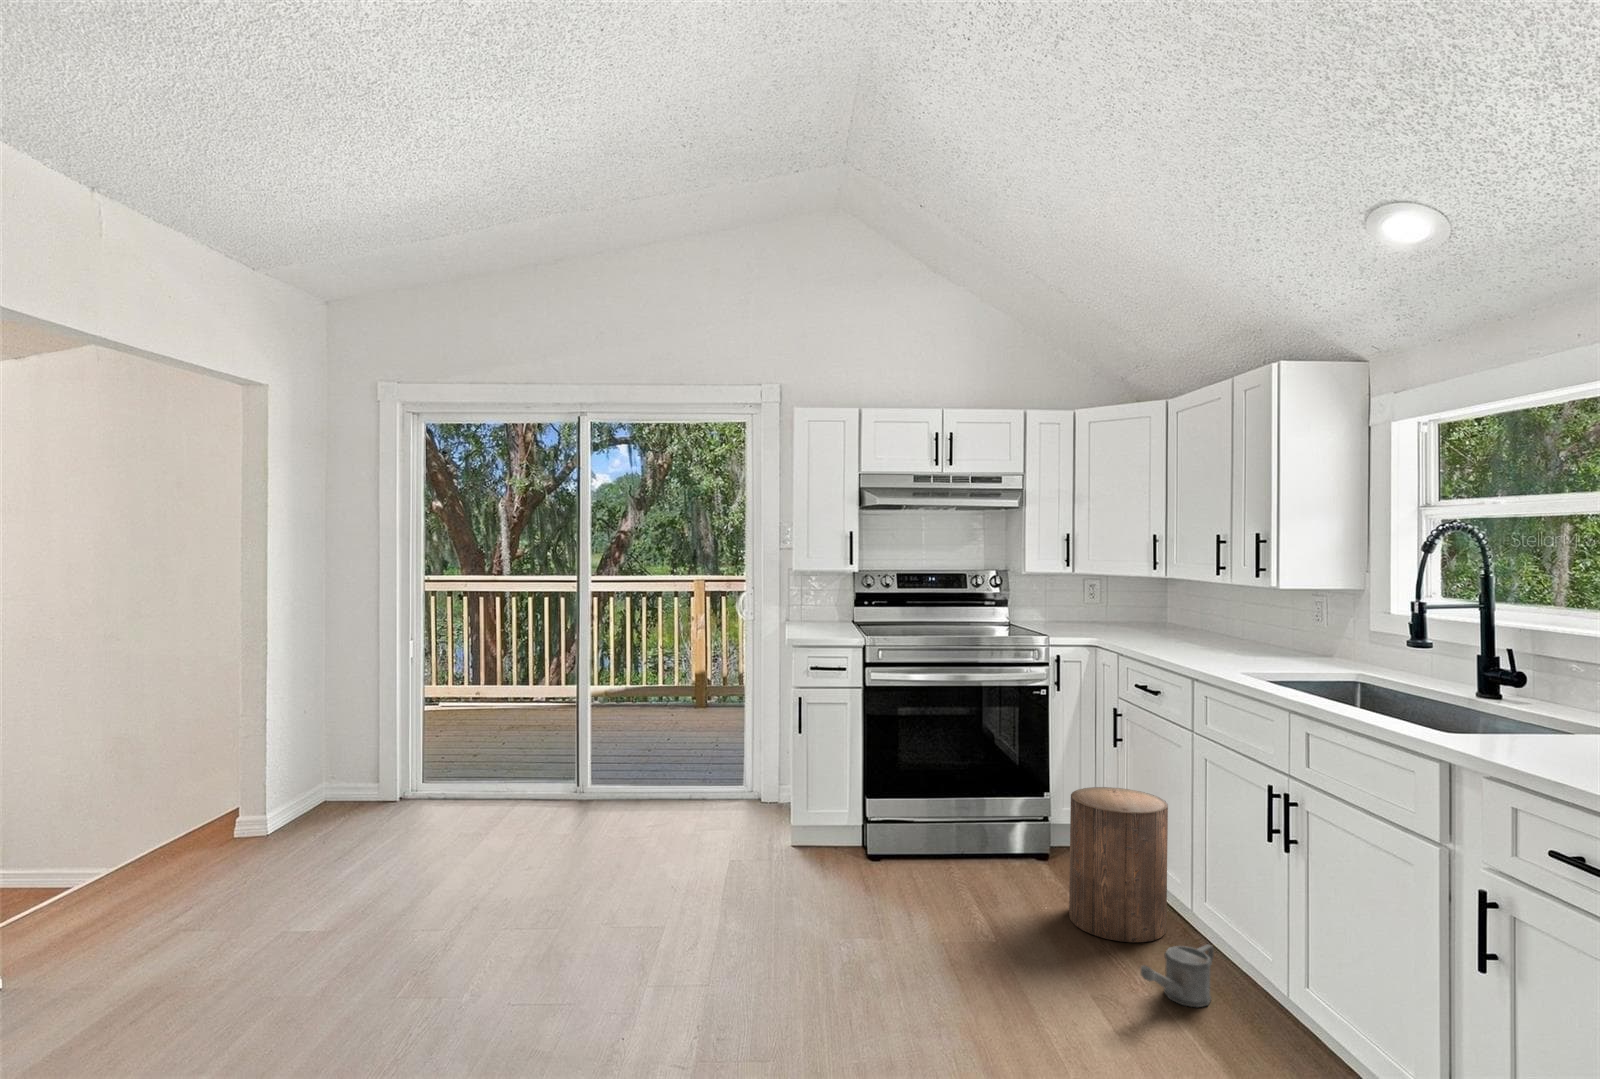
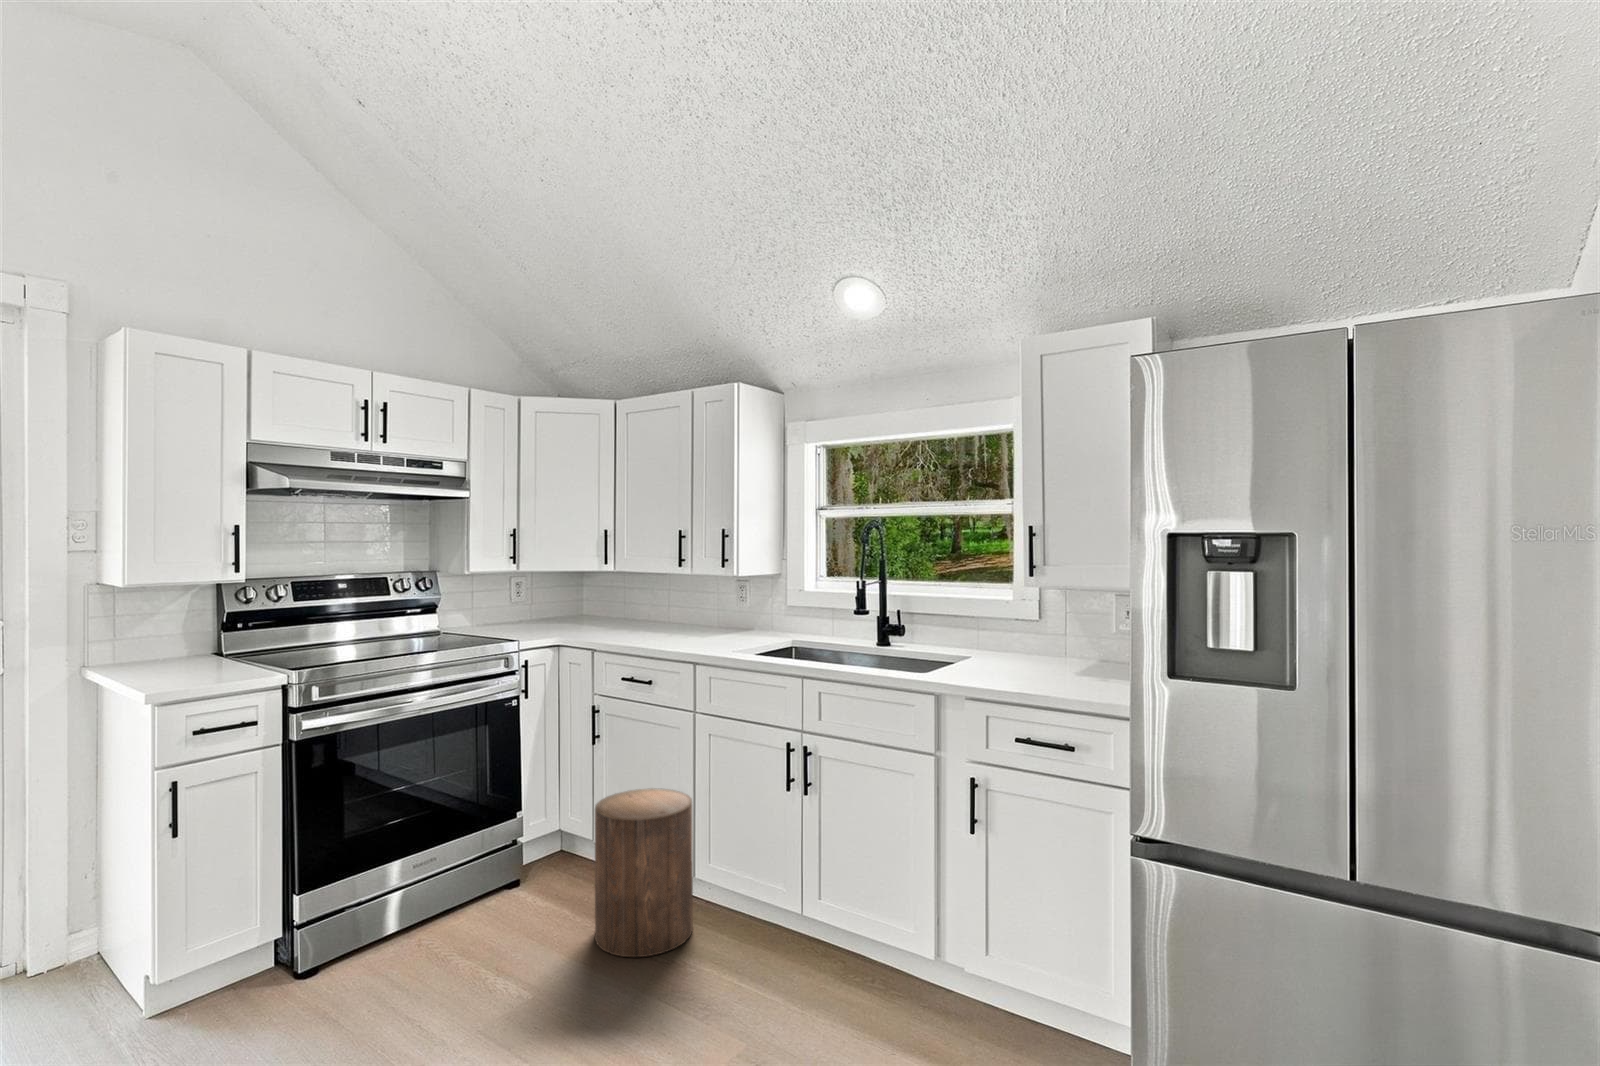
watering can: present [1141,944,1214,1007] -> none [739,922,782,995]

